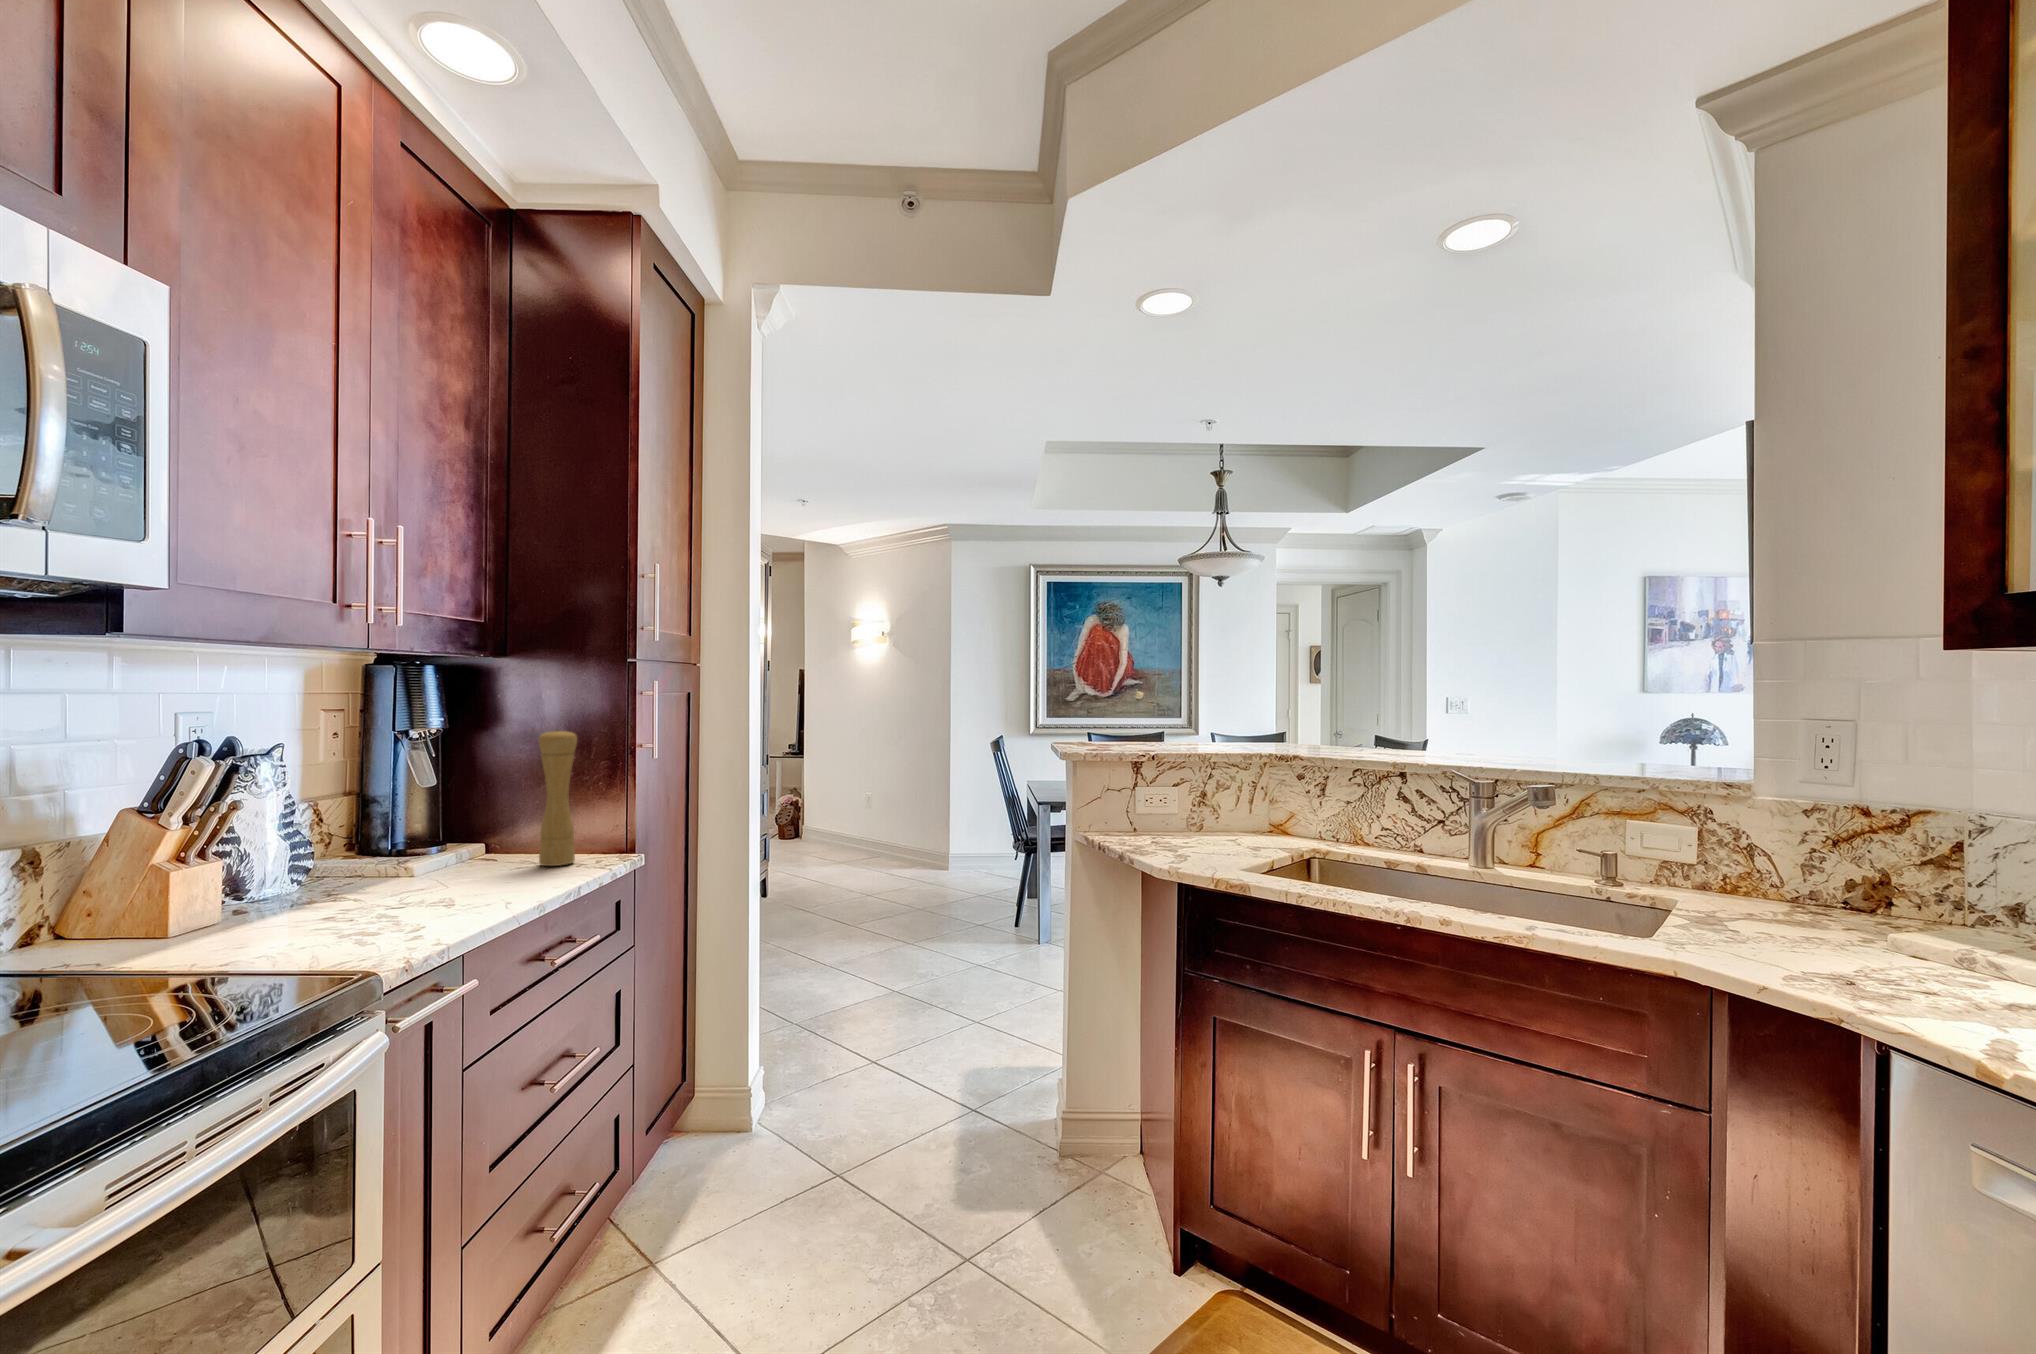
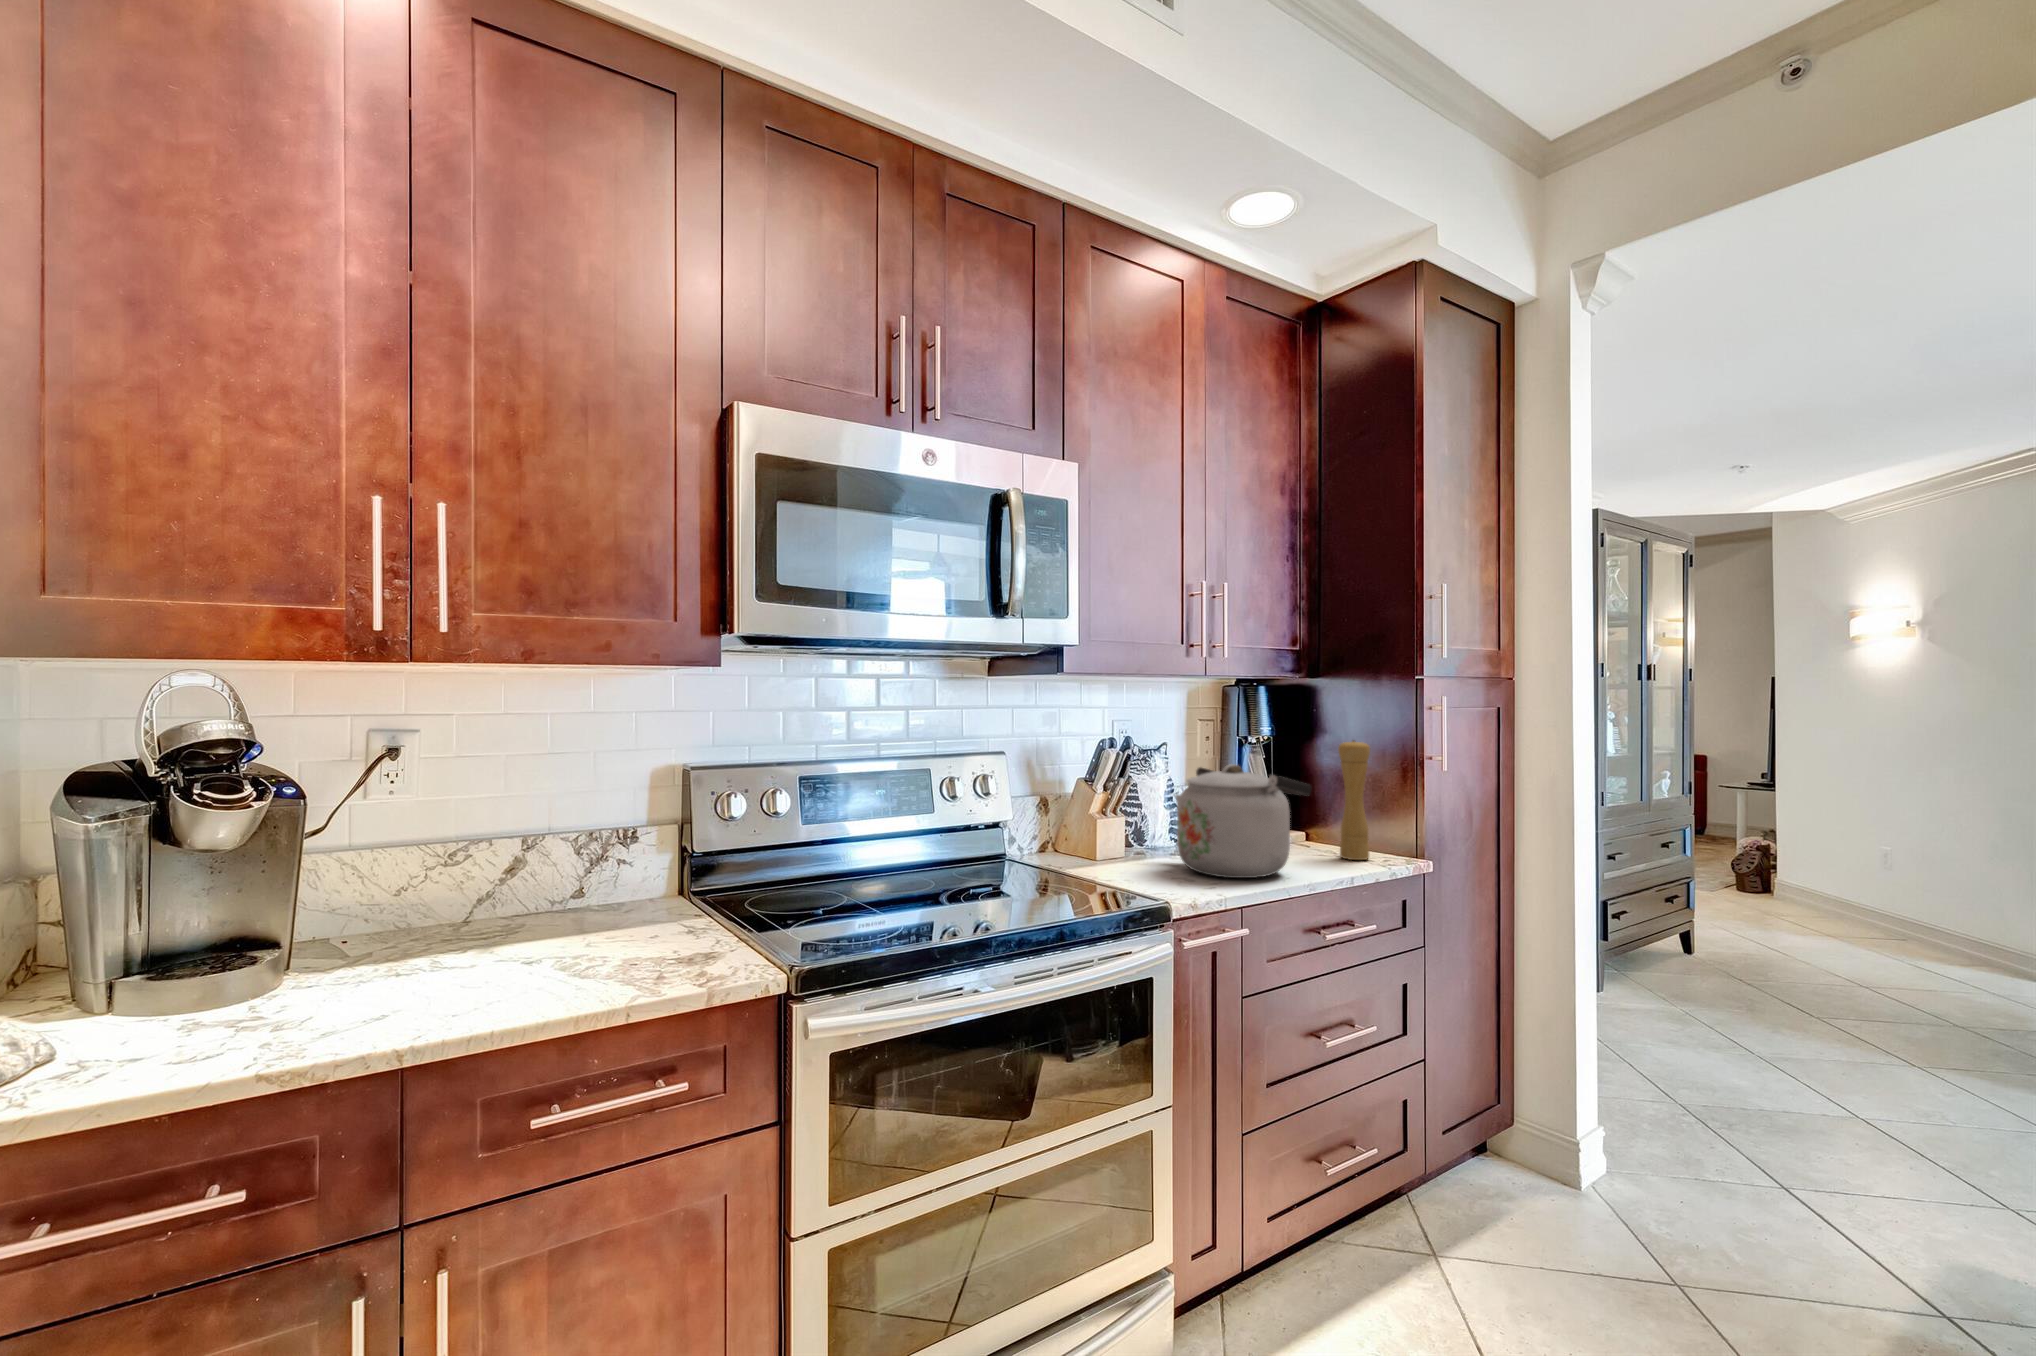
kettle: none [314,767,528,918] -> present [1176,764,1311,878]

